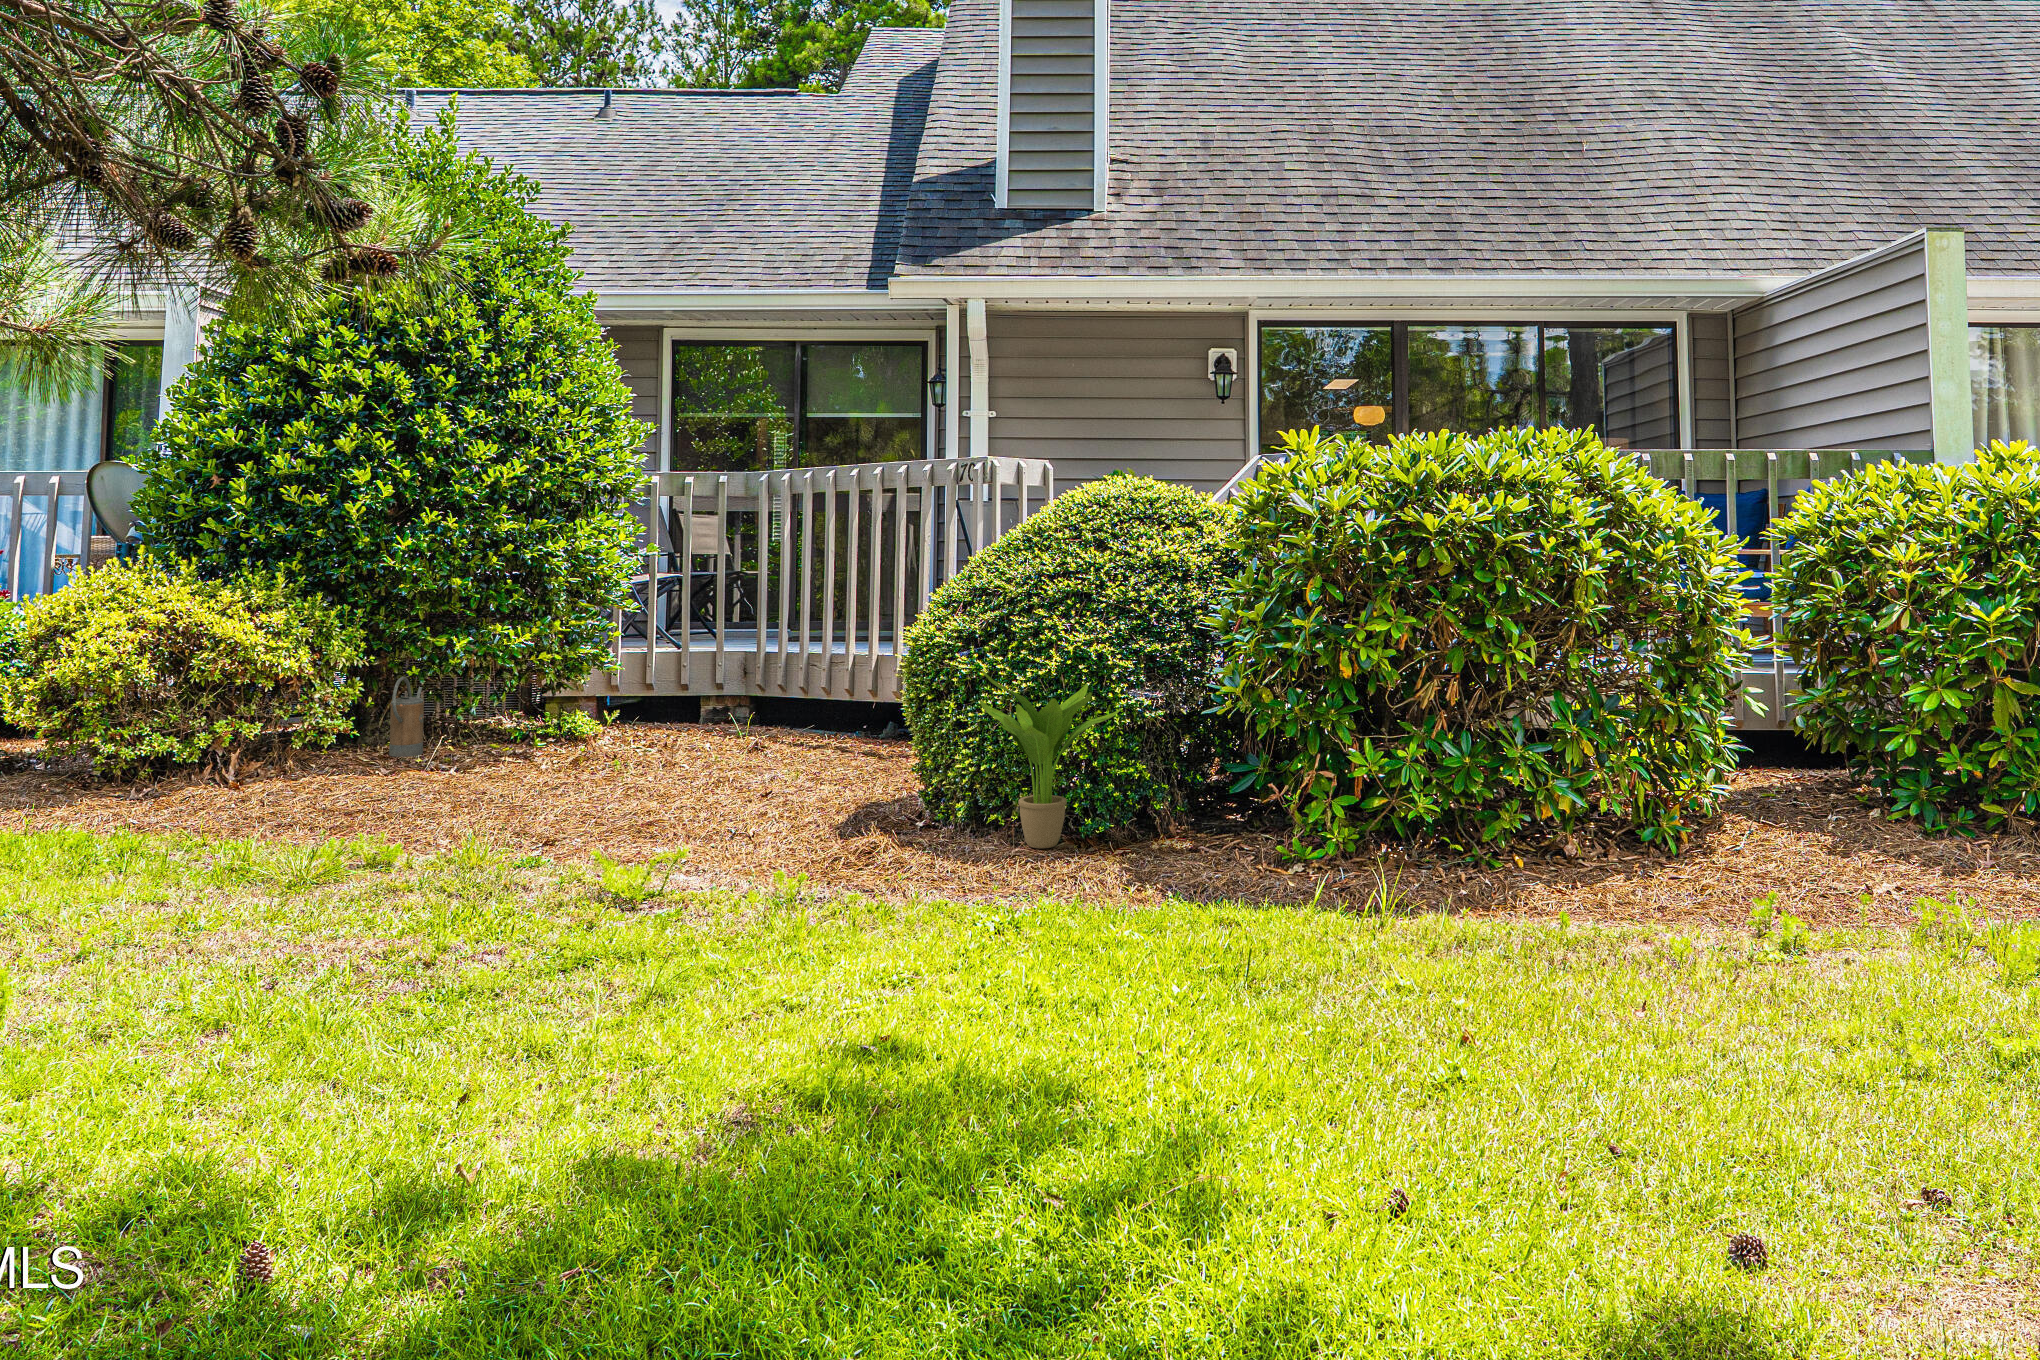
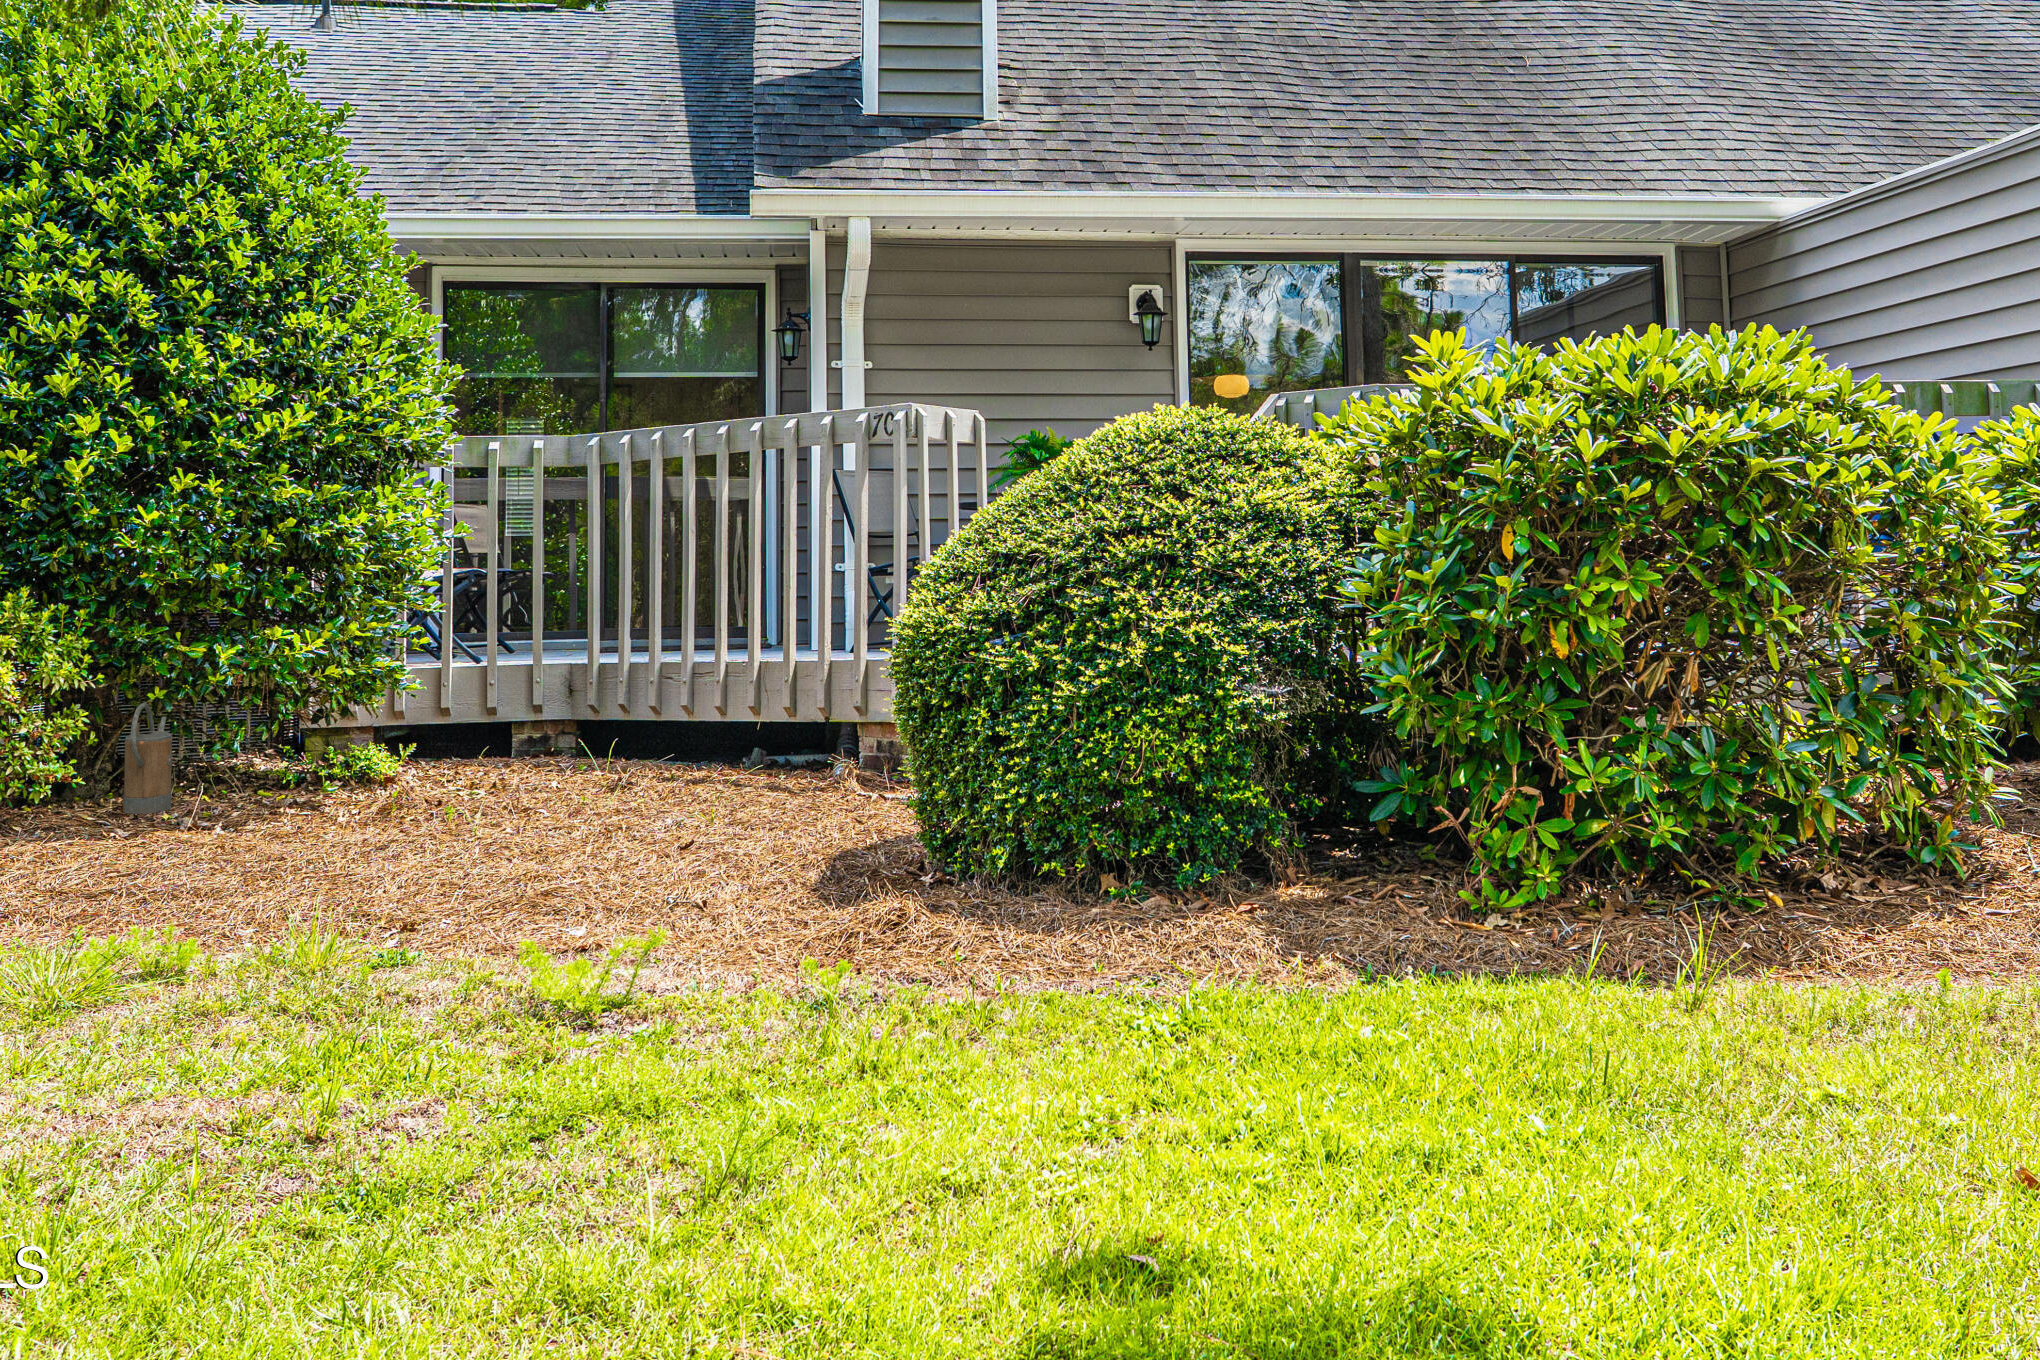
potted plant: present [980,670,1121,849] -> none [1046,656,1239,899]

